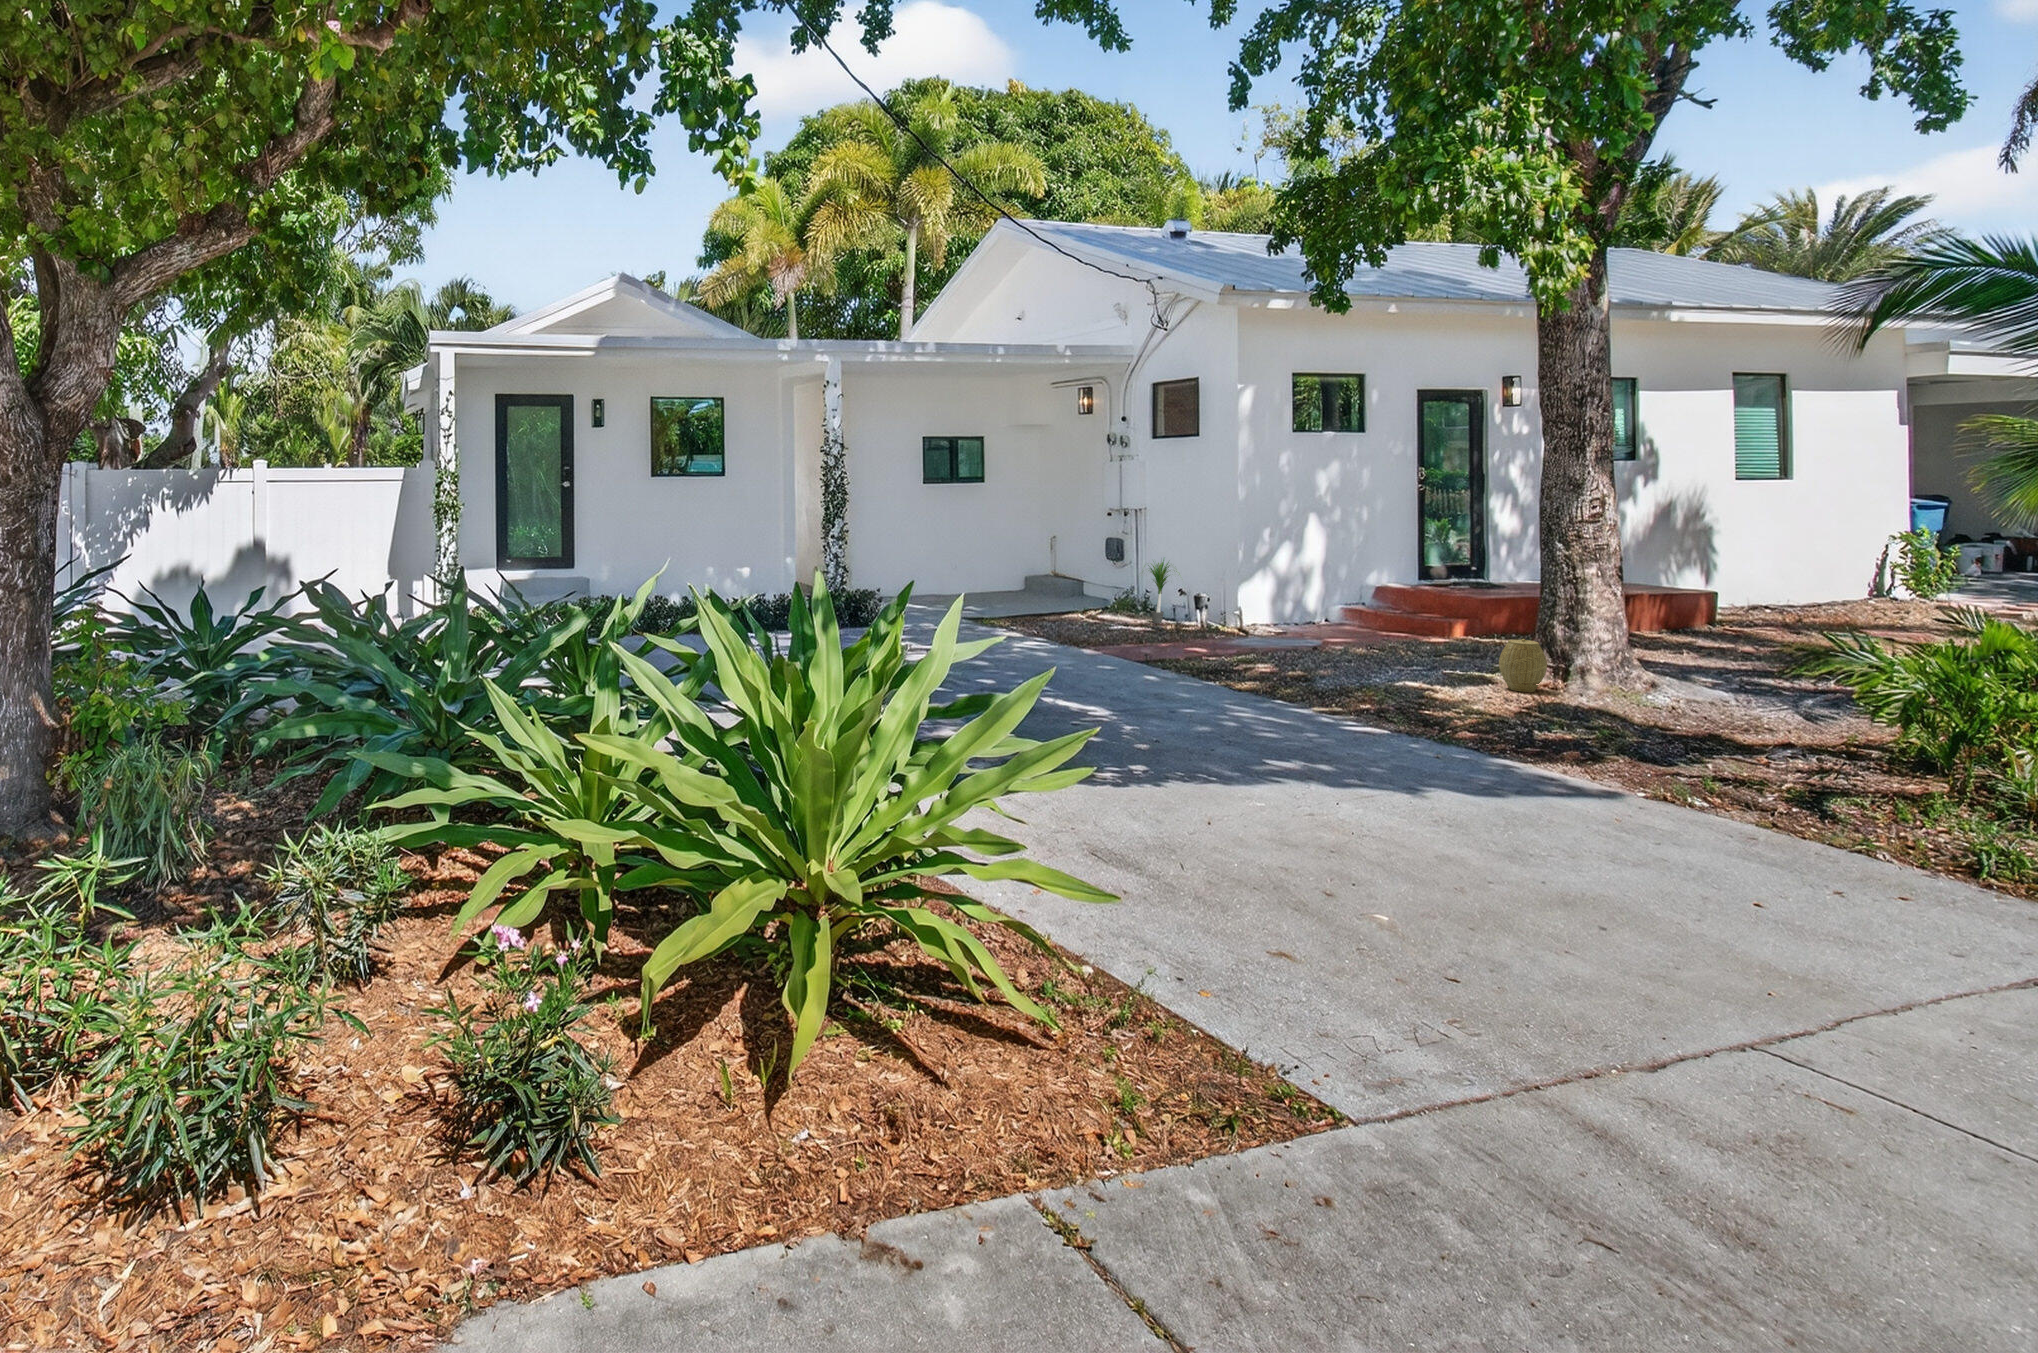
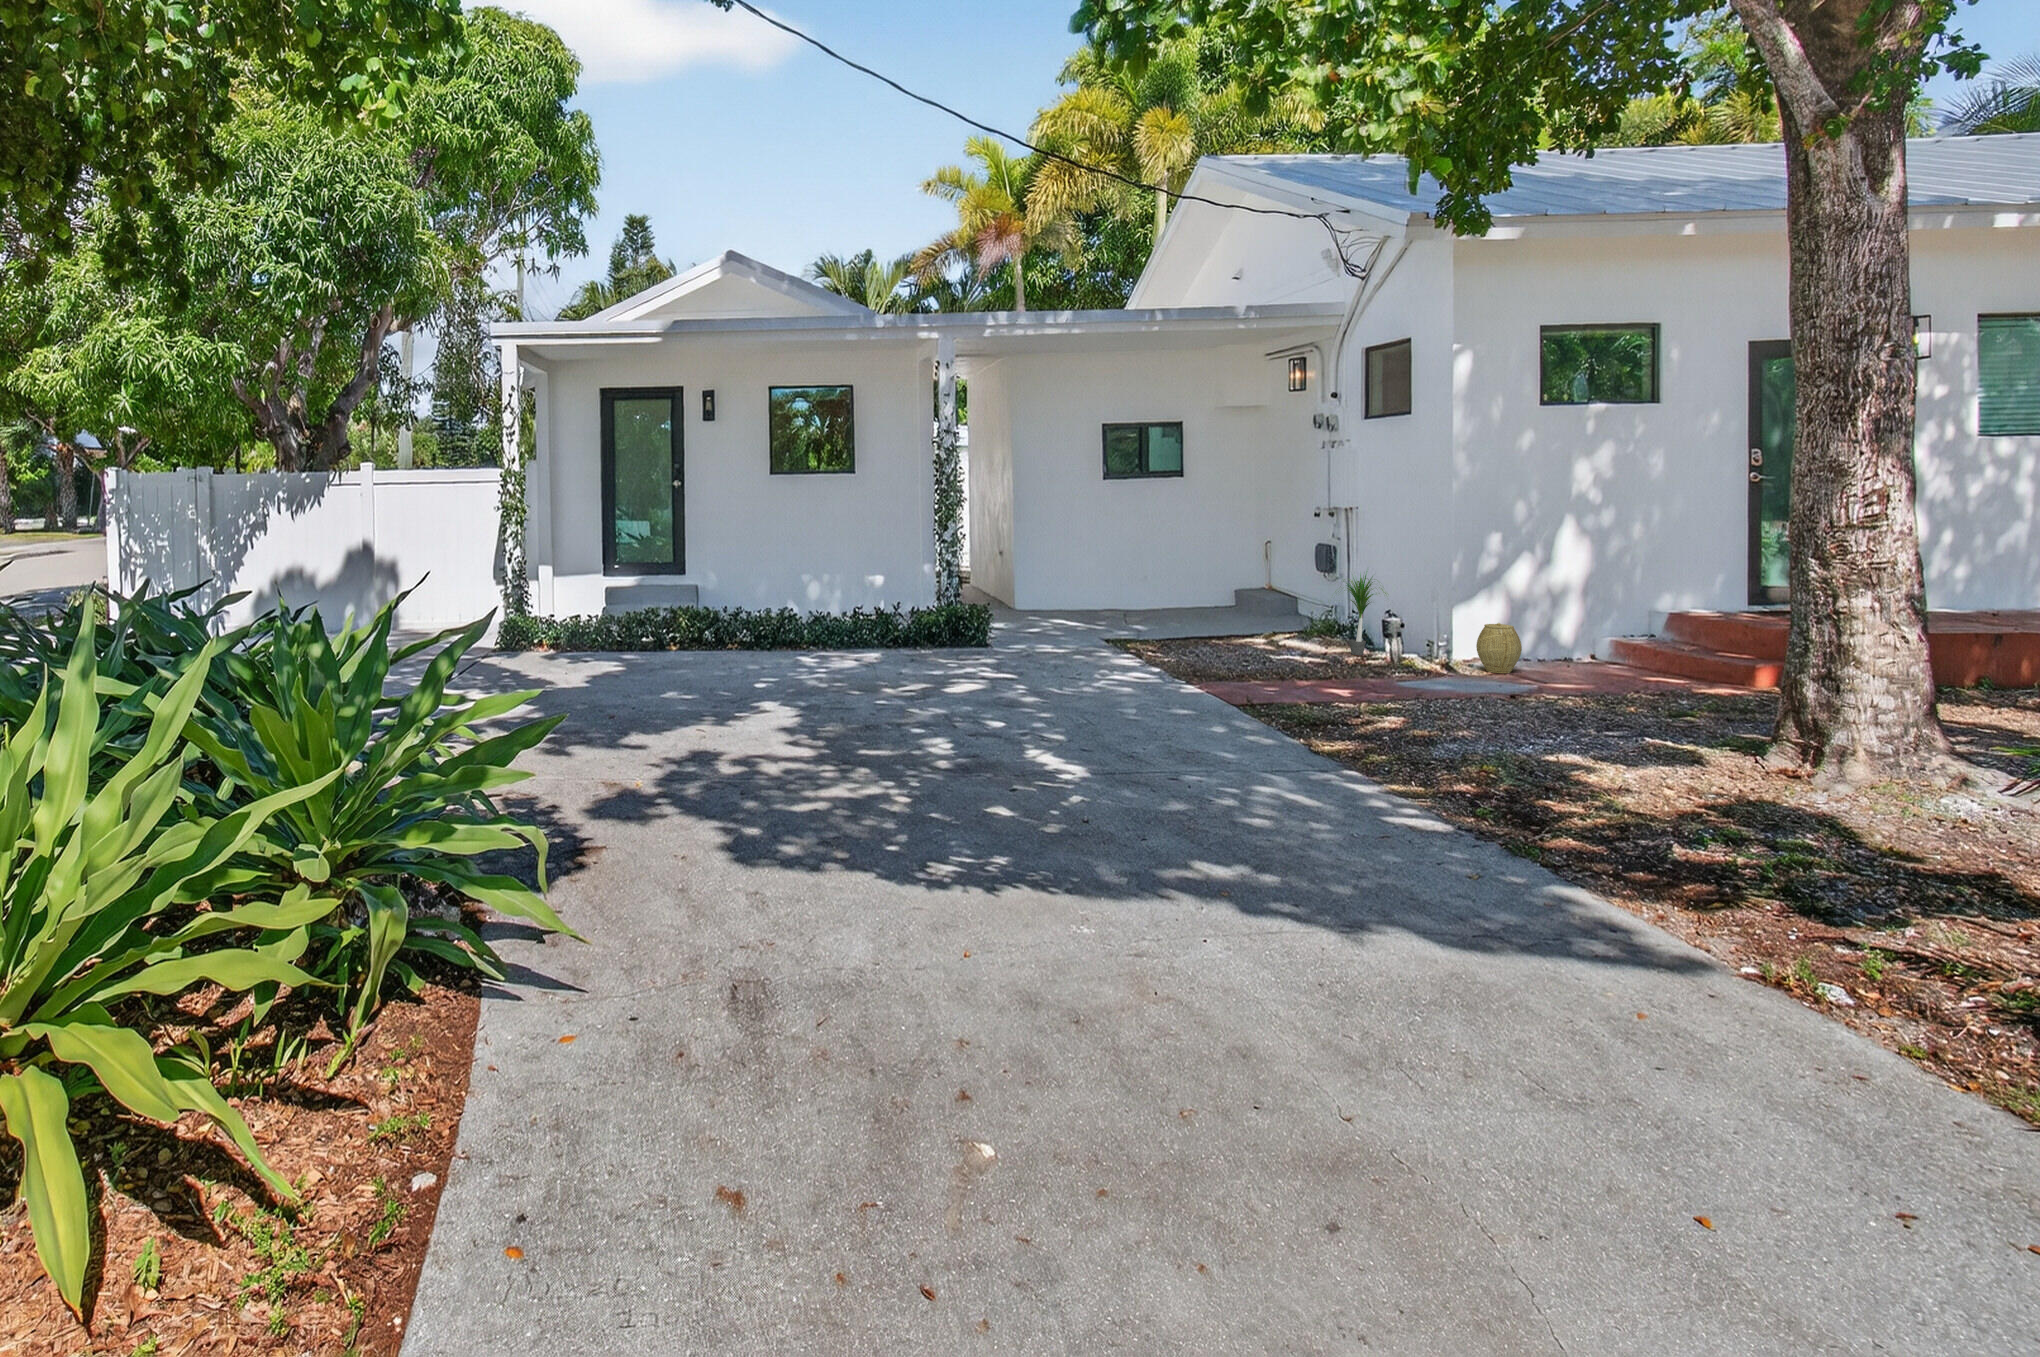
woven basket: present [1499,639,1547,692] -> present [1476,623,1522,673]

